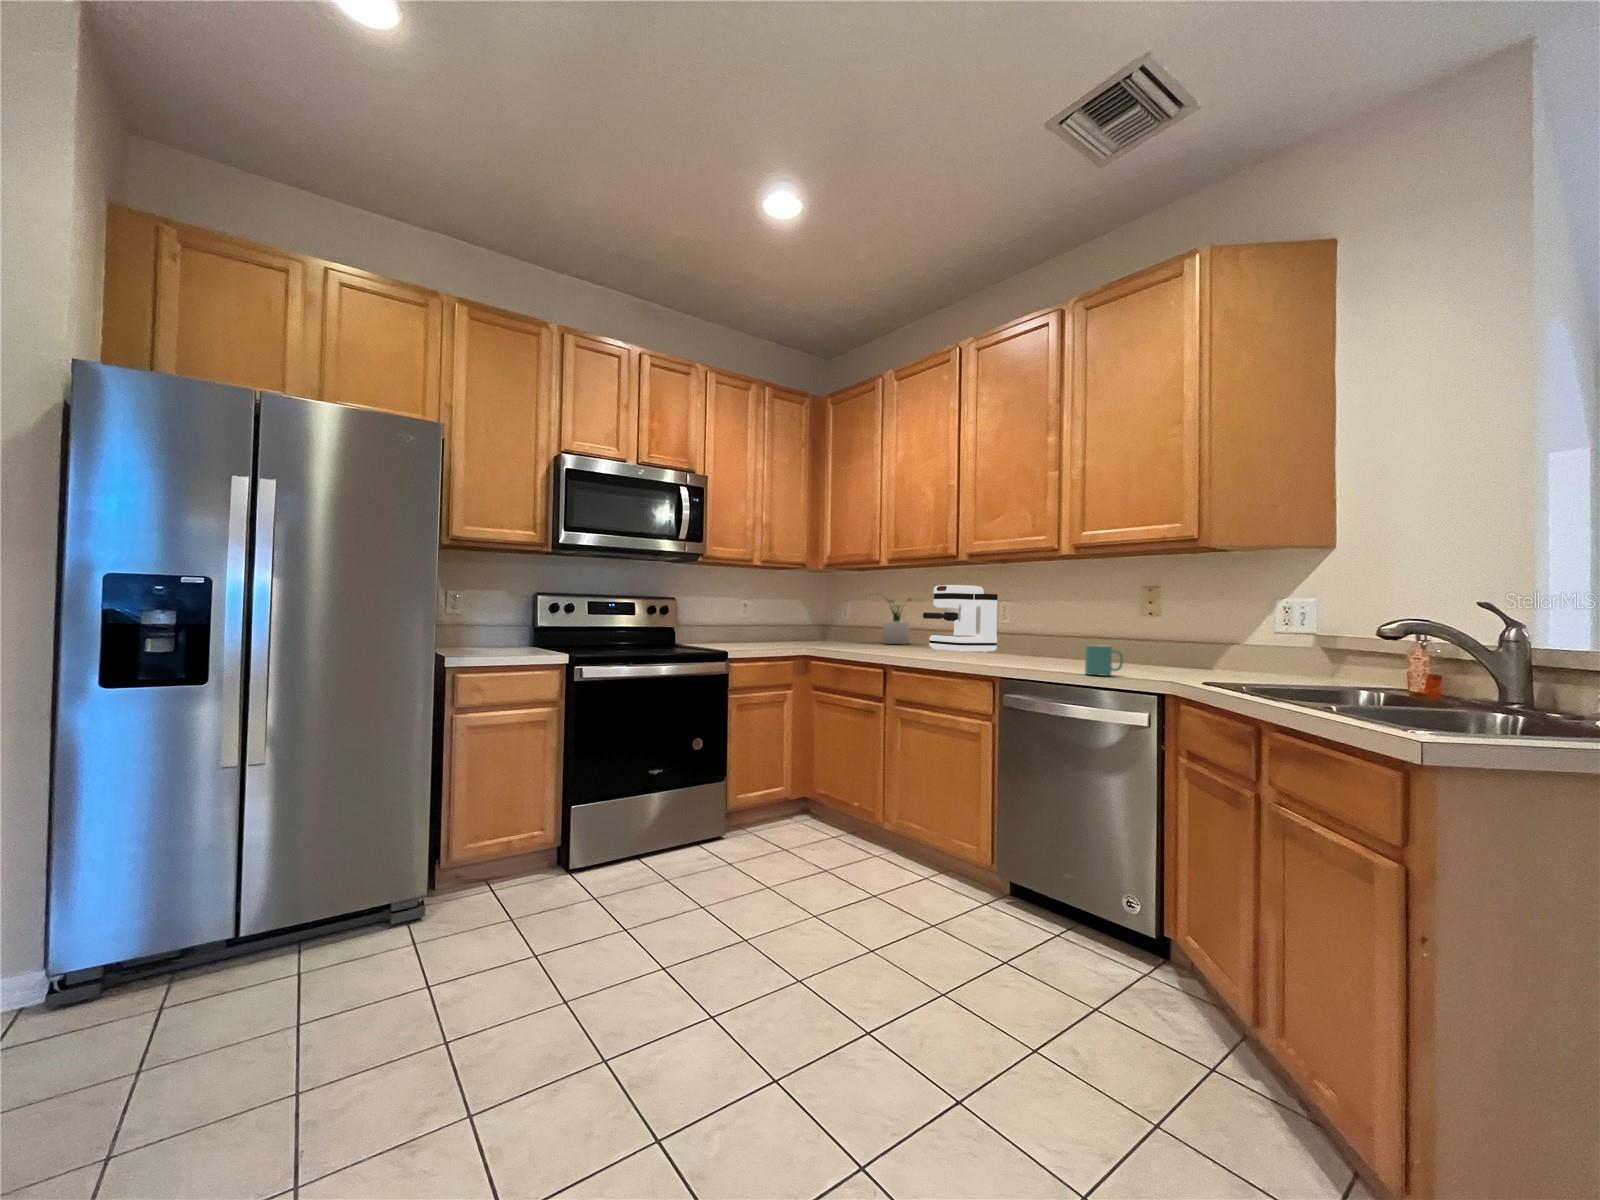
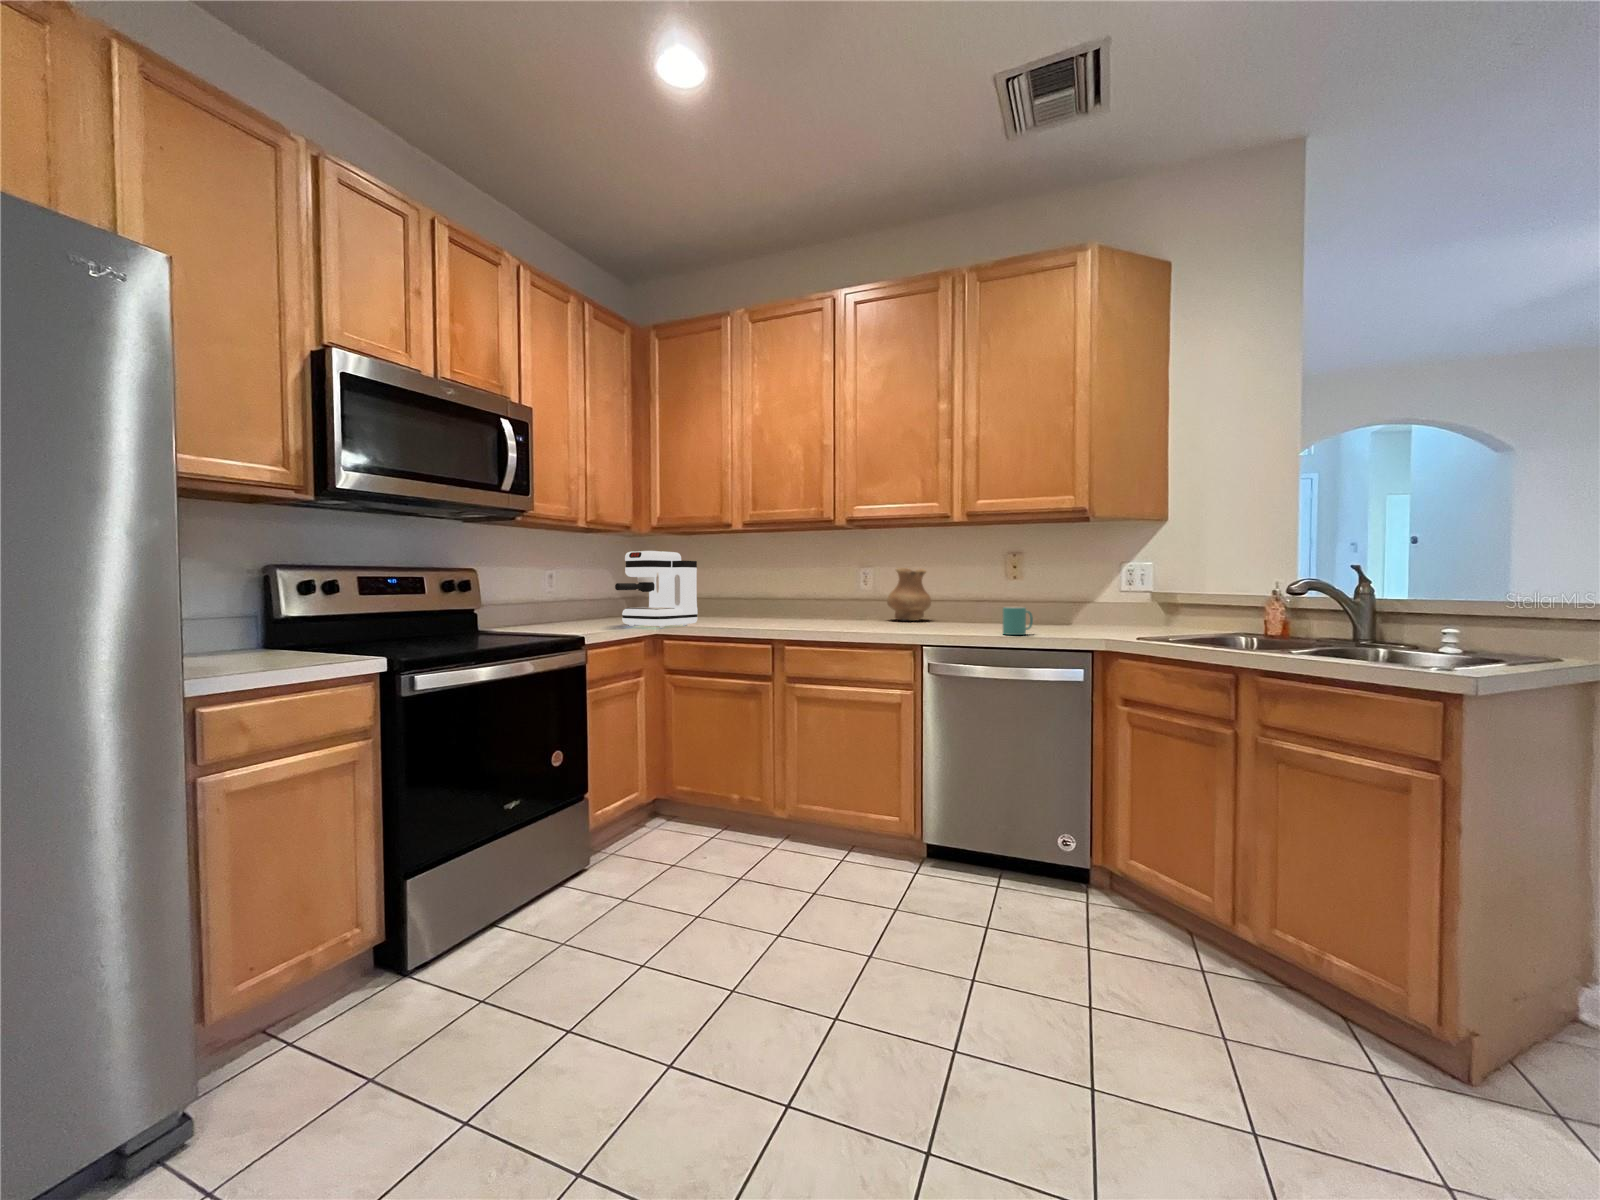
coffee maker: present [923,585,997,653] -> present [615,551,698,627]
potted plant: present [883,598,922,644] -> none [698,561,765,616]
vase: none [1021,602,1069,657] -> present [887,568,931,621]

